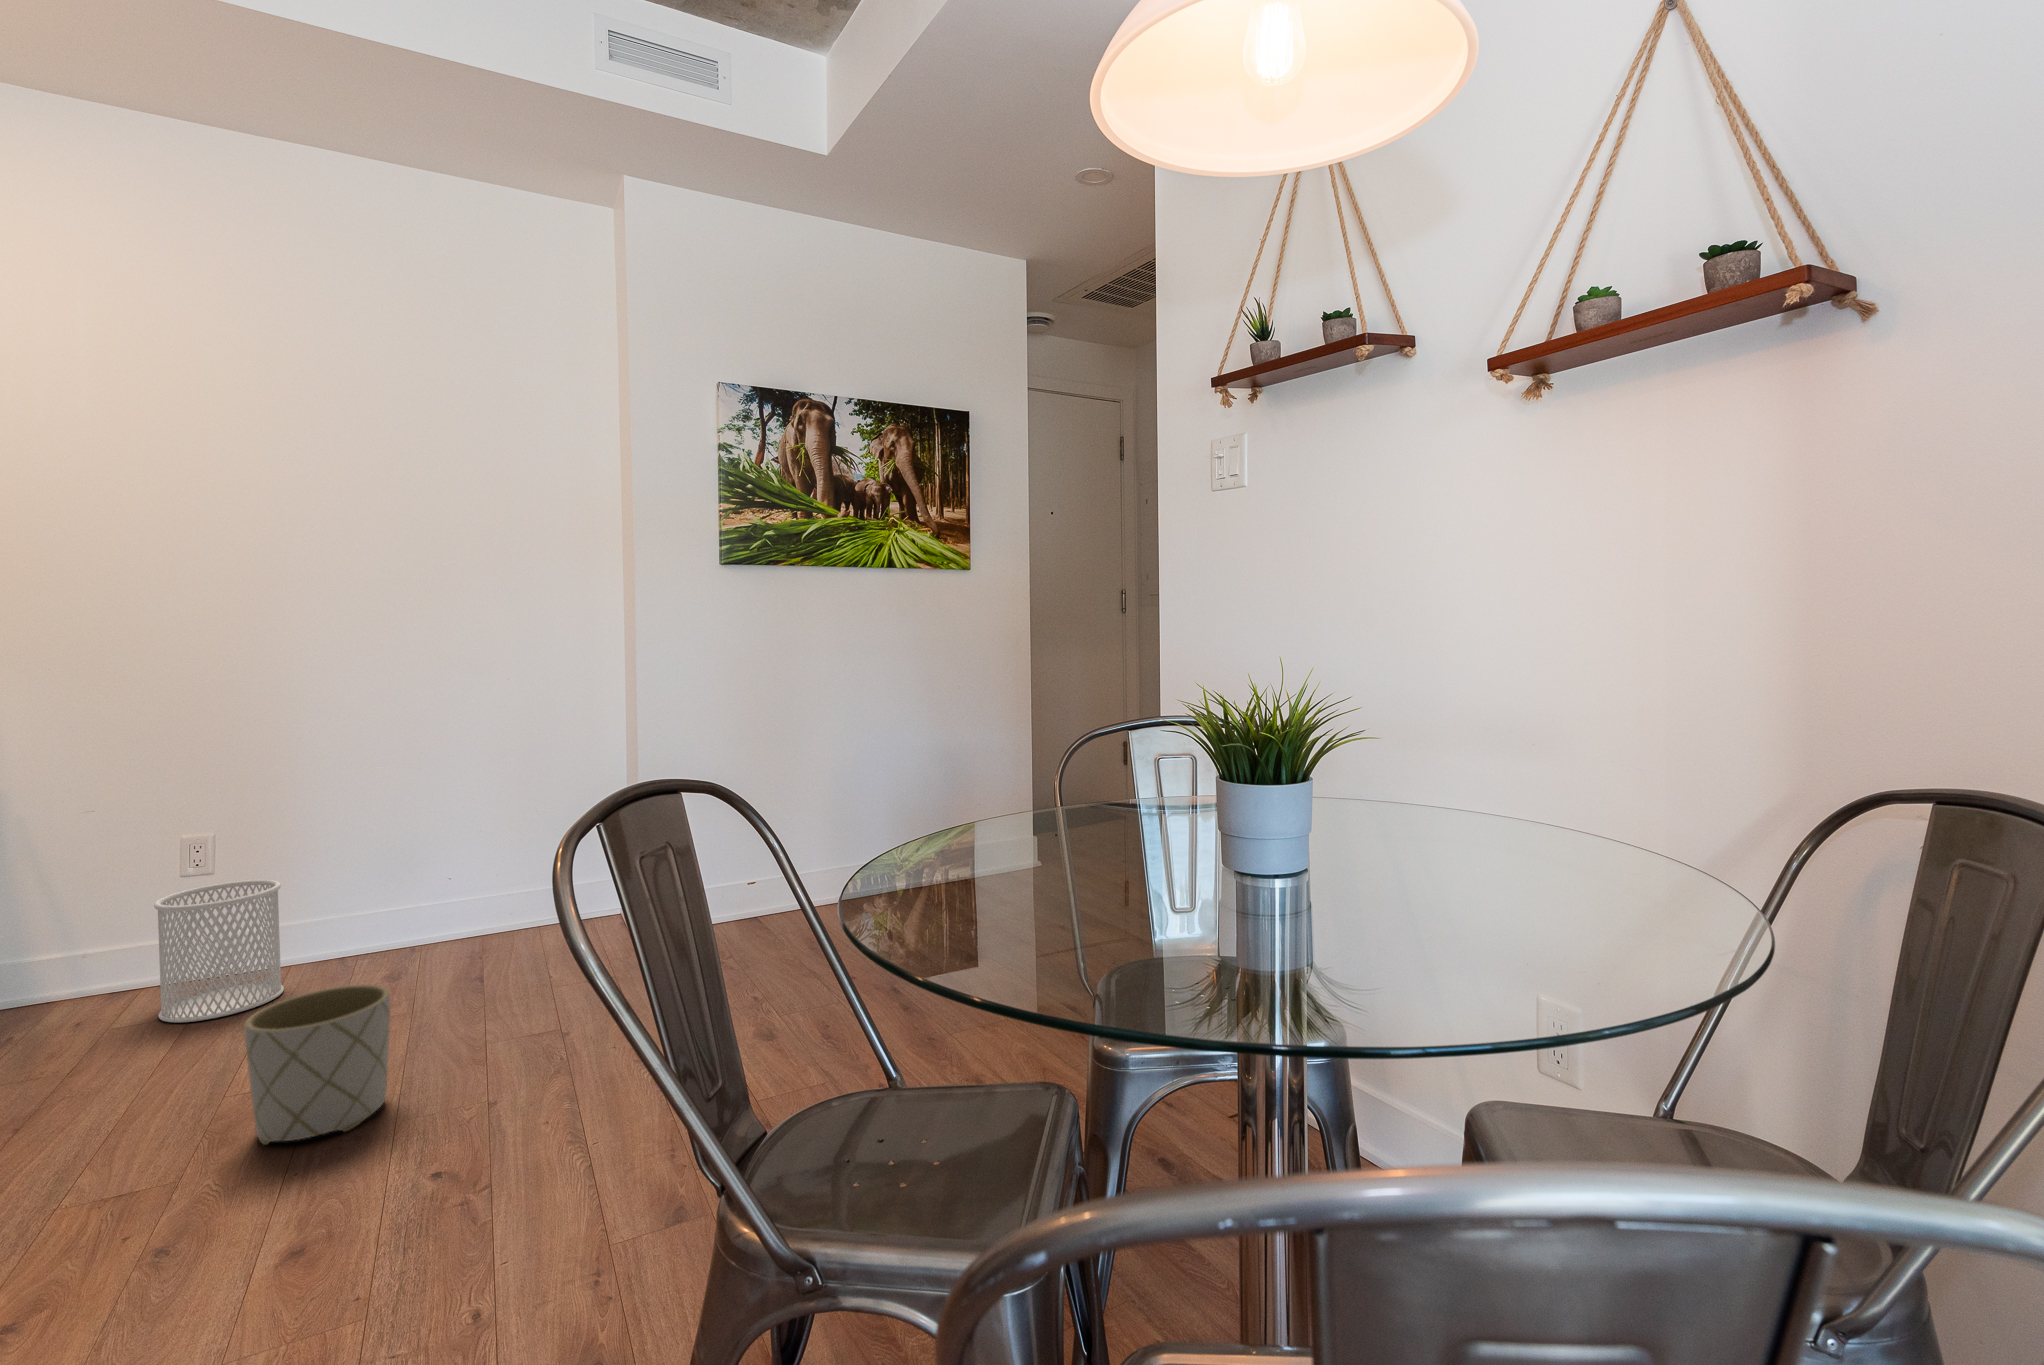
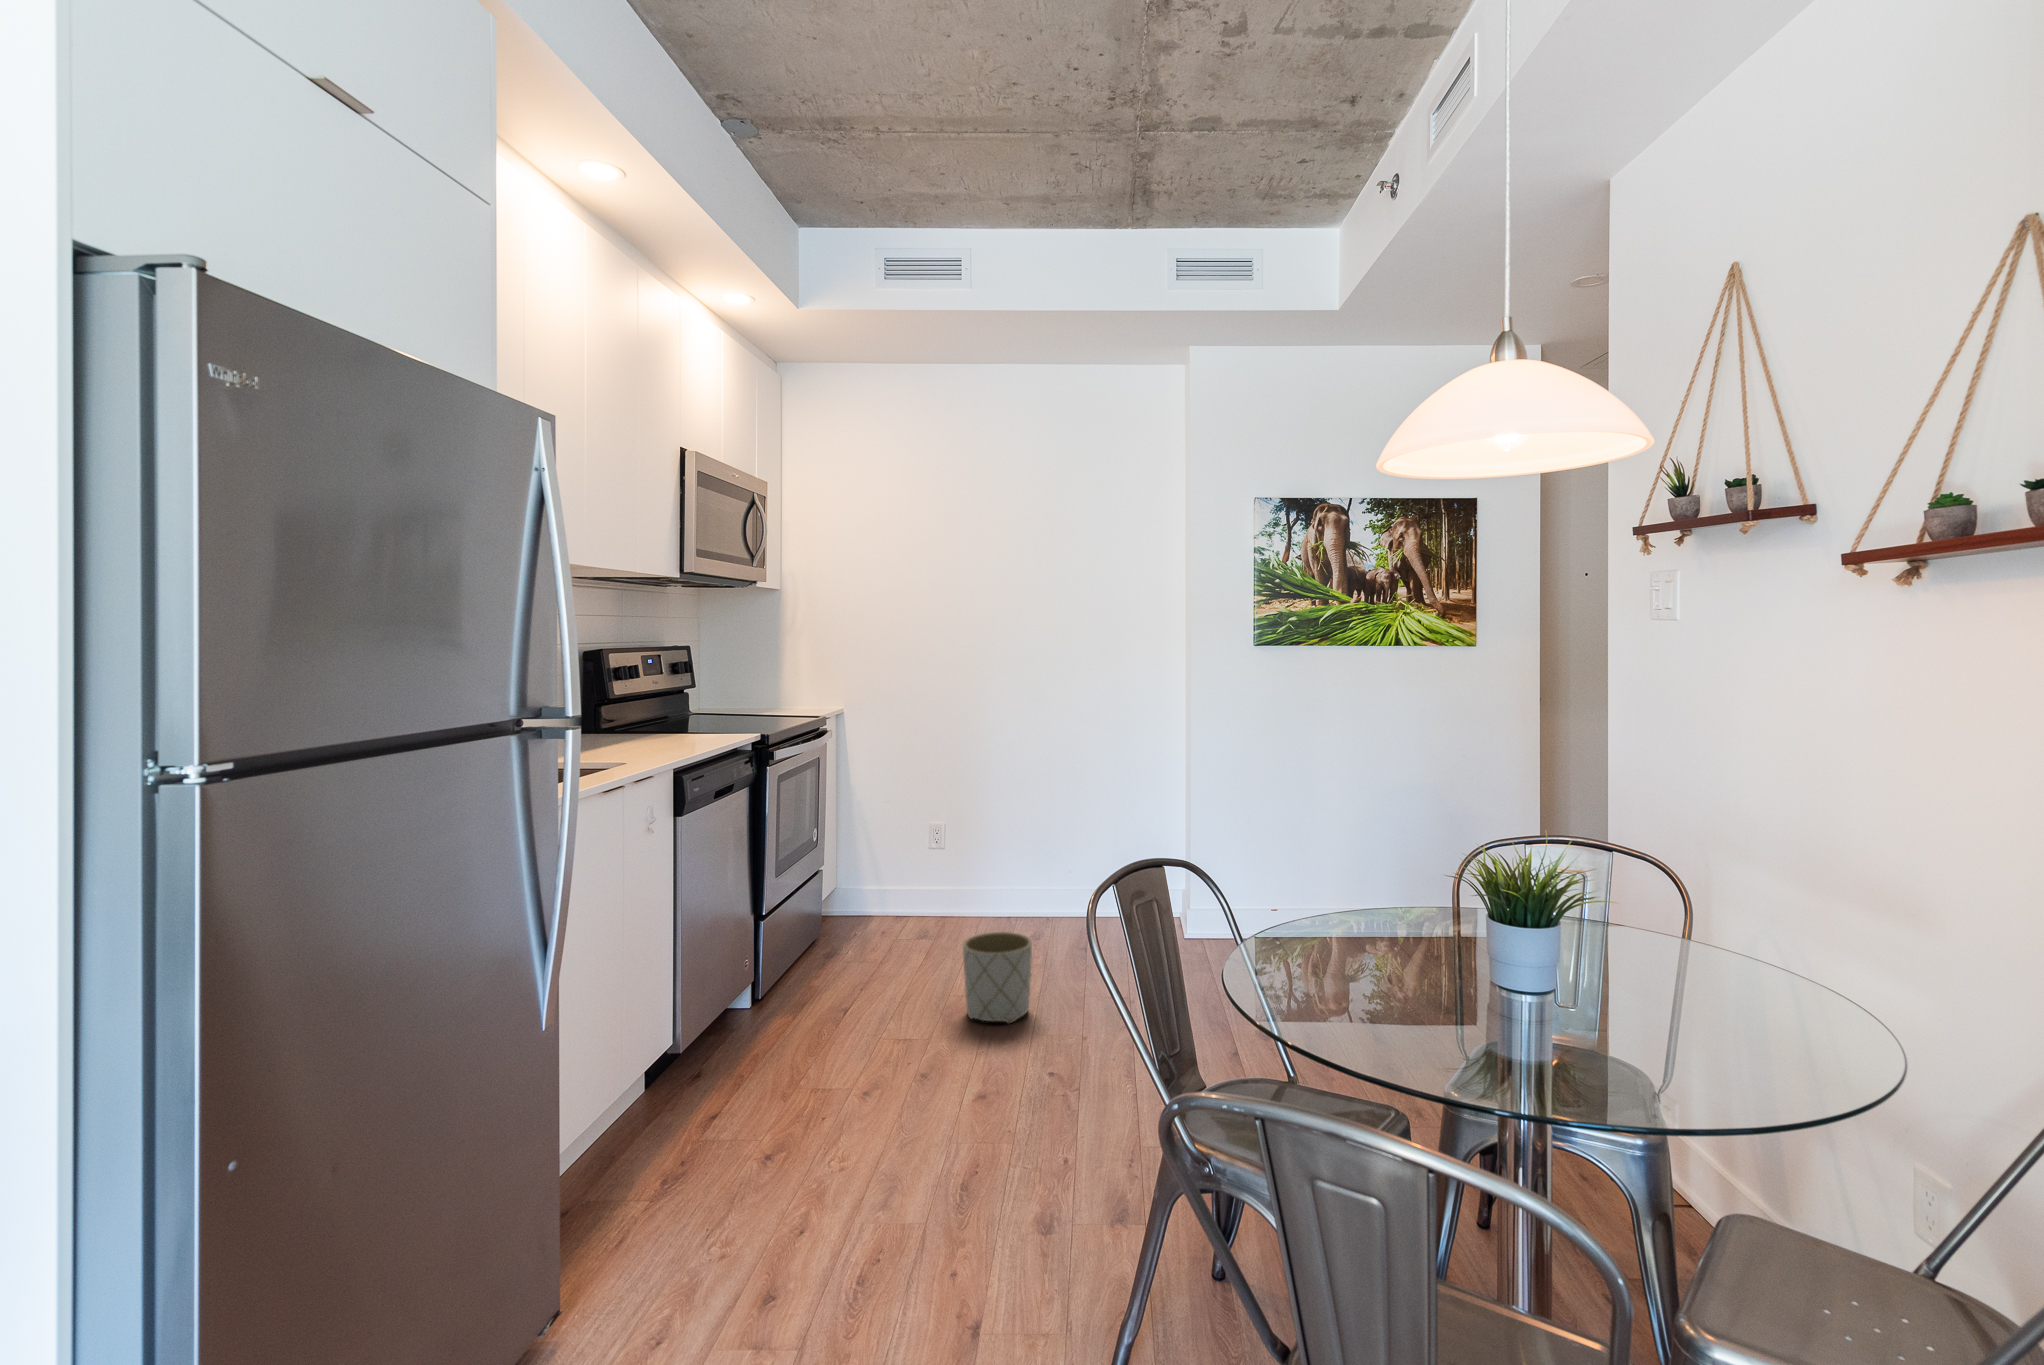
wastebasket: present [154,880,284,1023] -> none [921,850,980,936]

